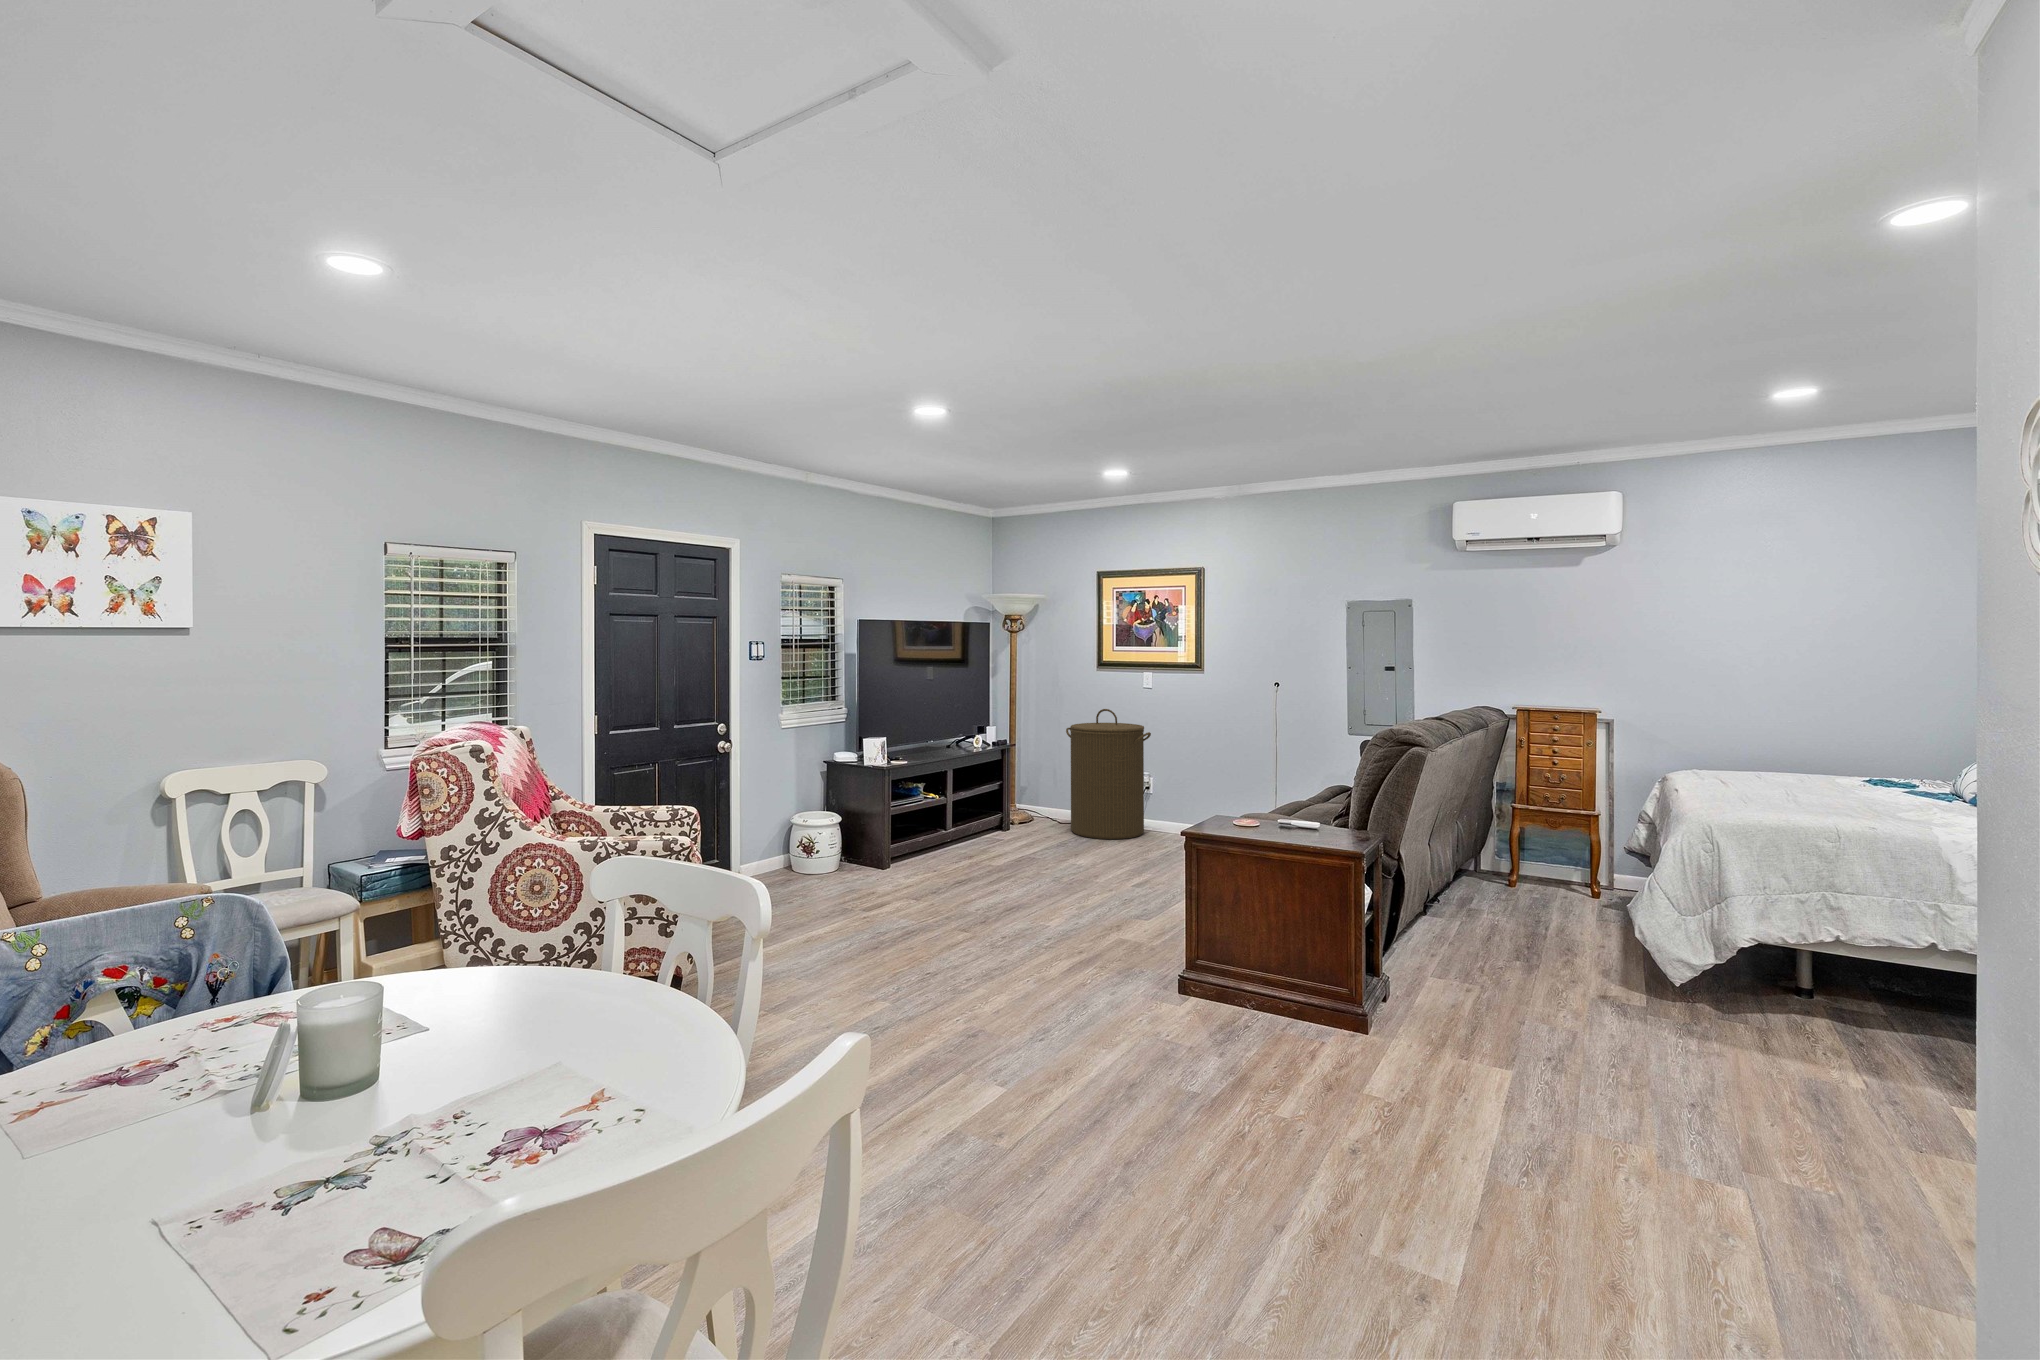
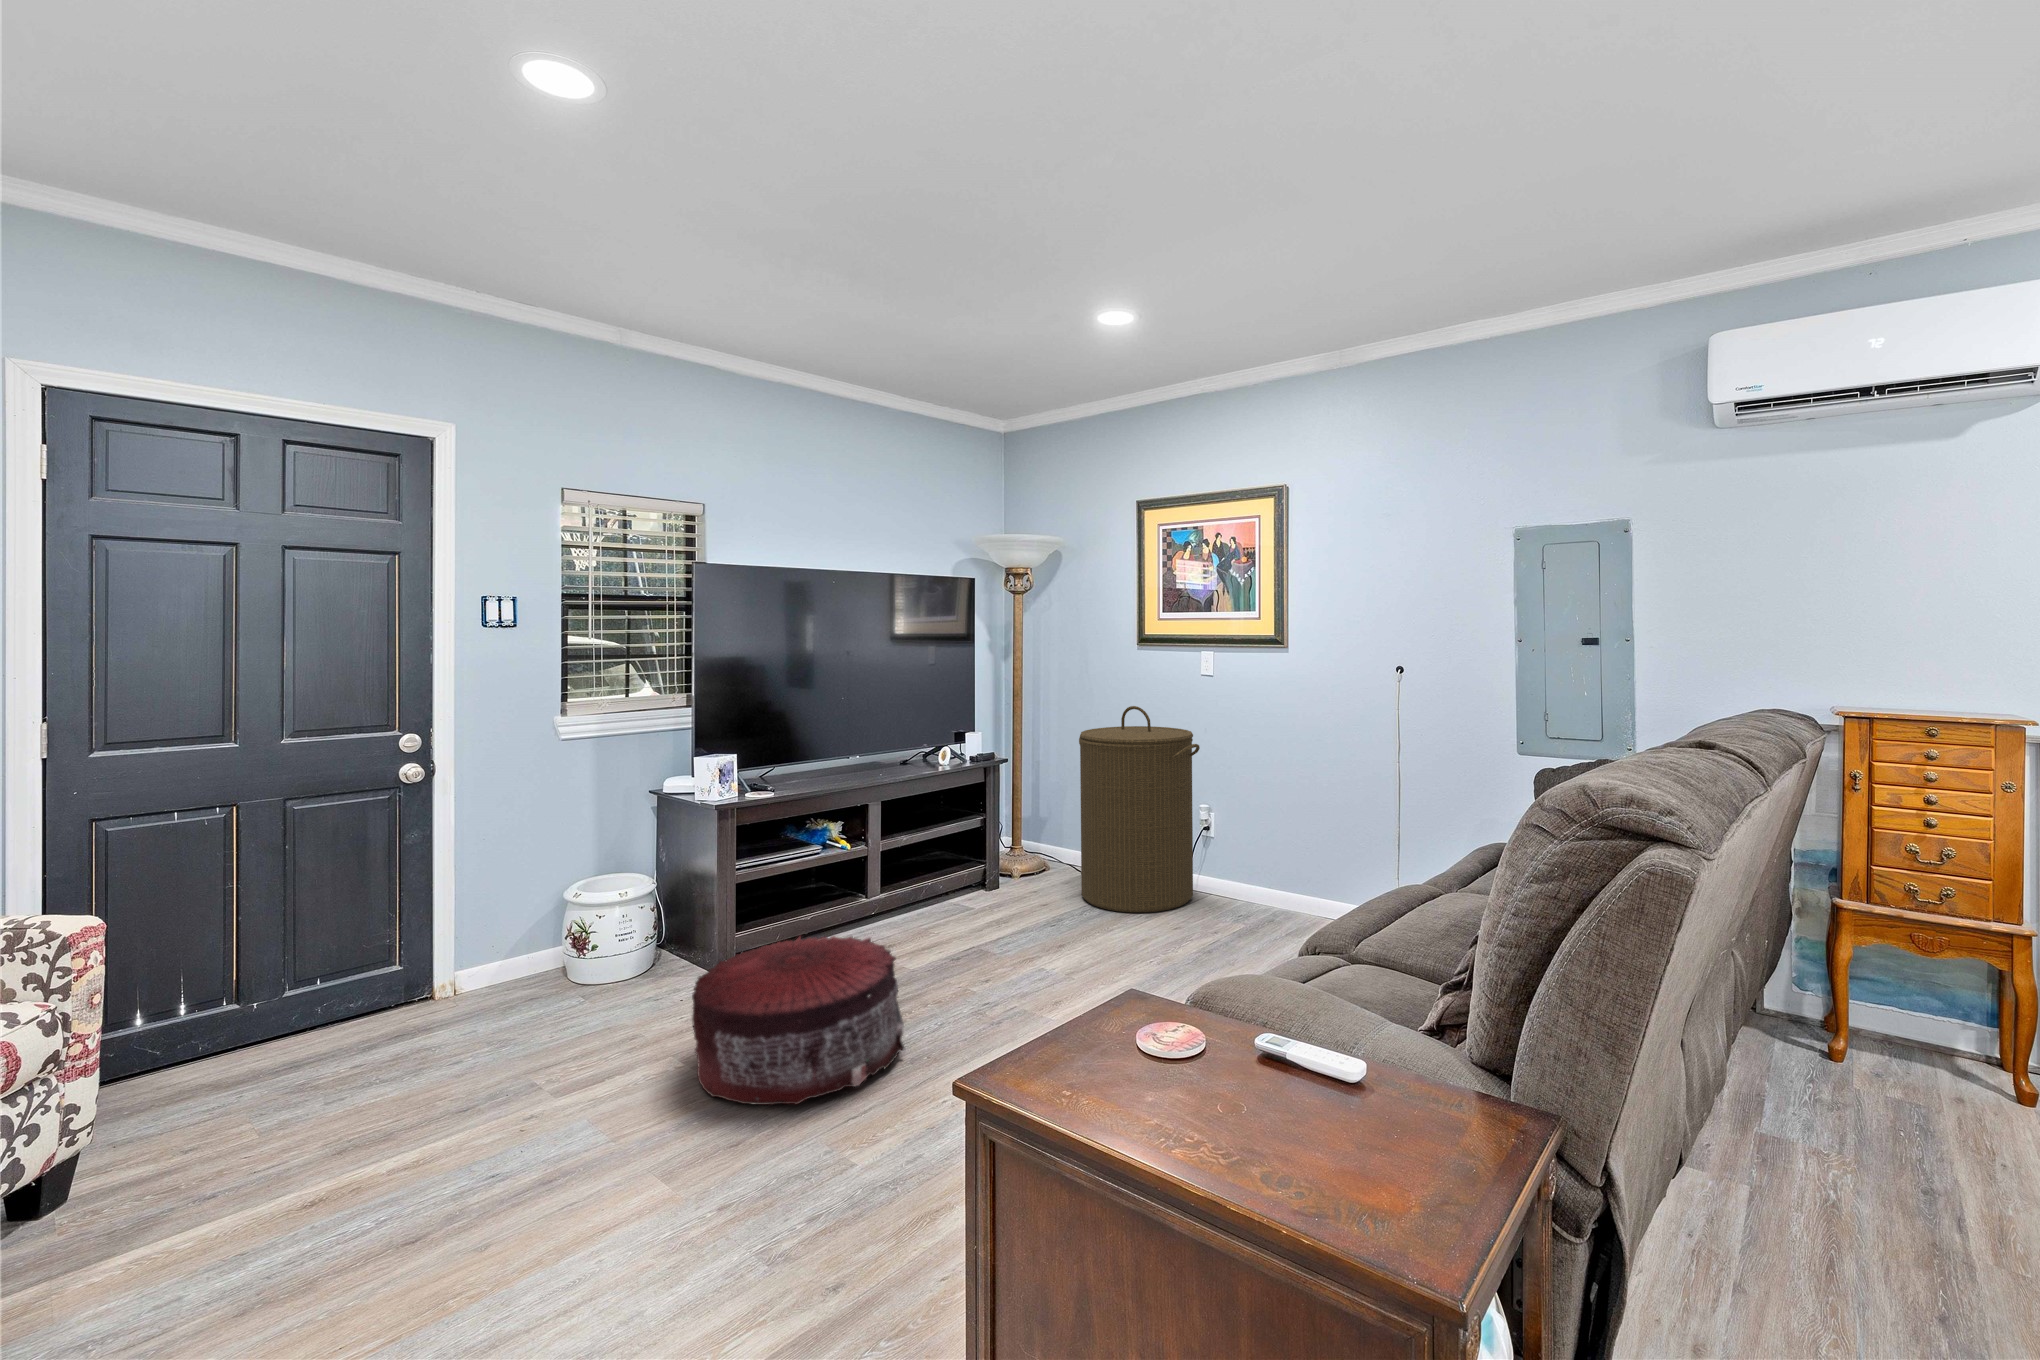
pouf: none [925,835,1036,909] -> present [692,936,904,1105]

